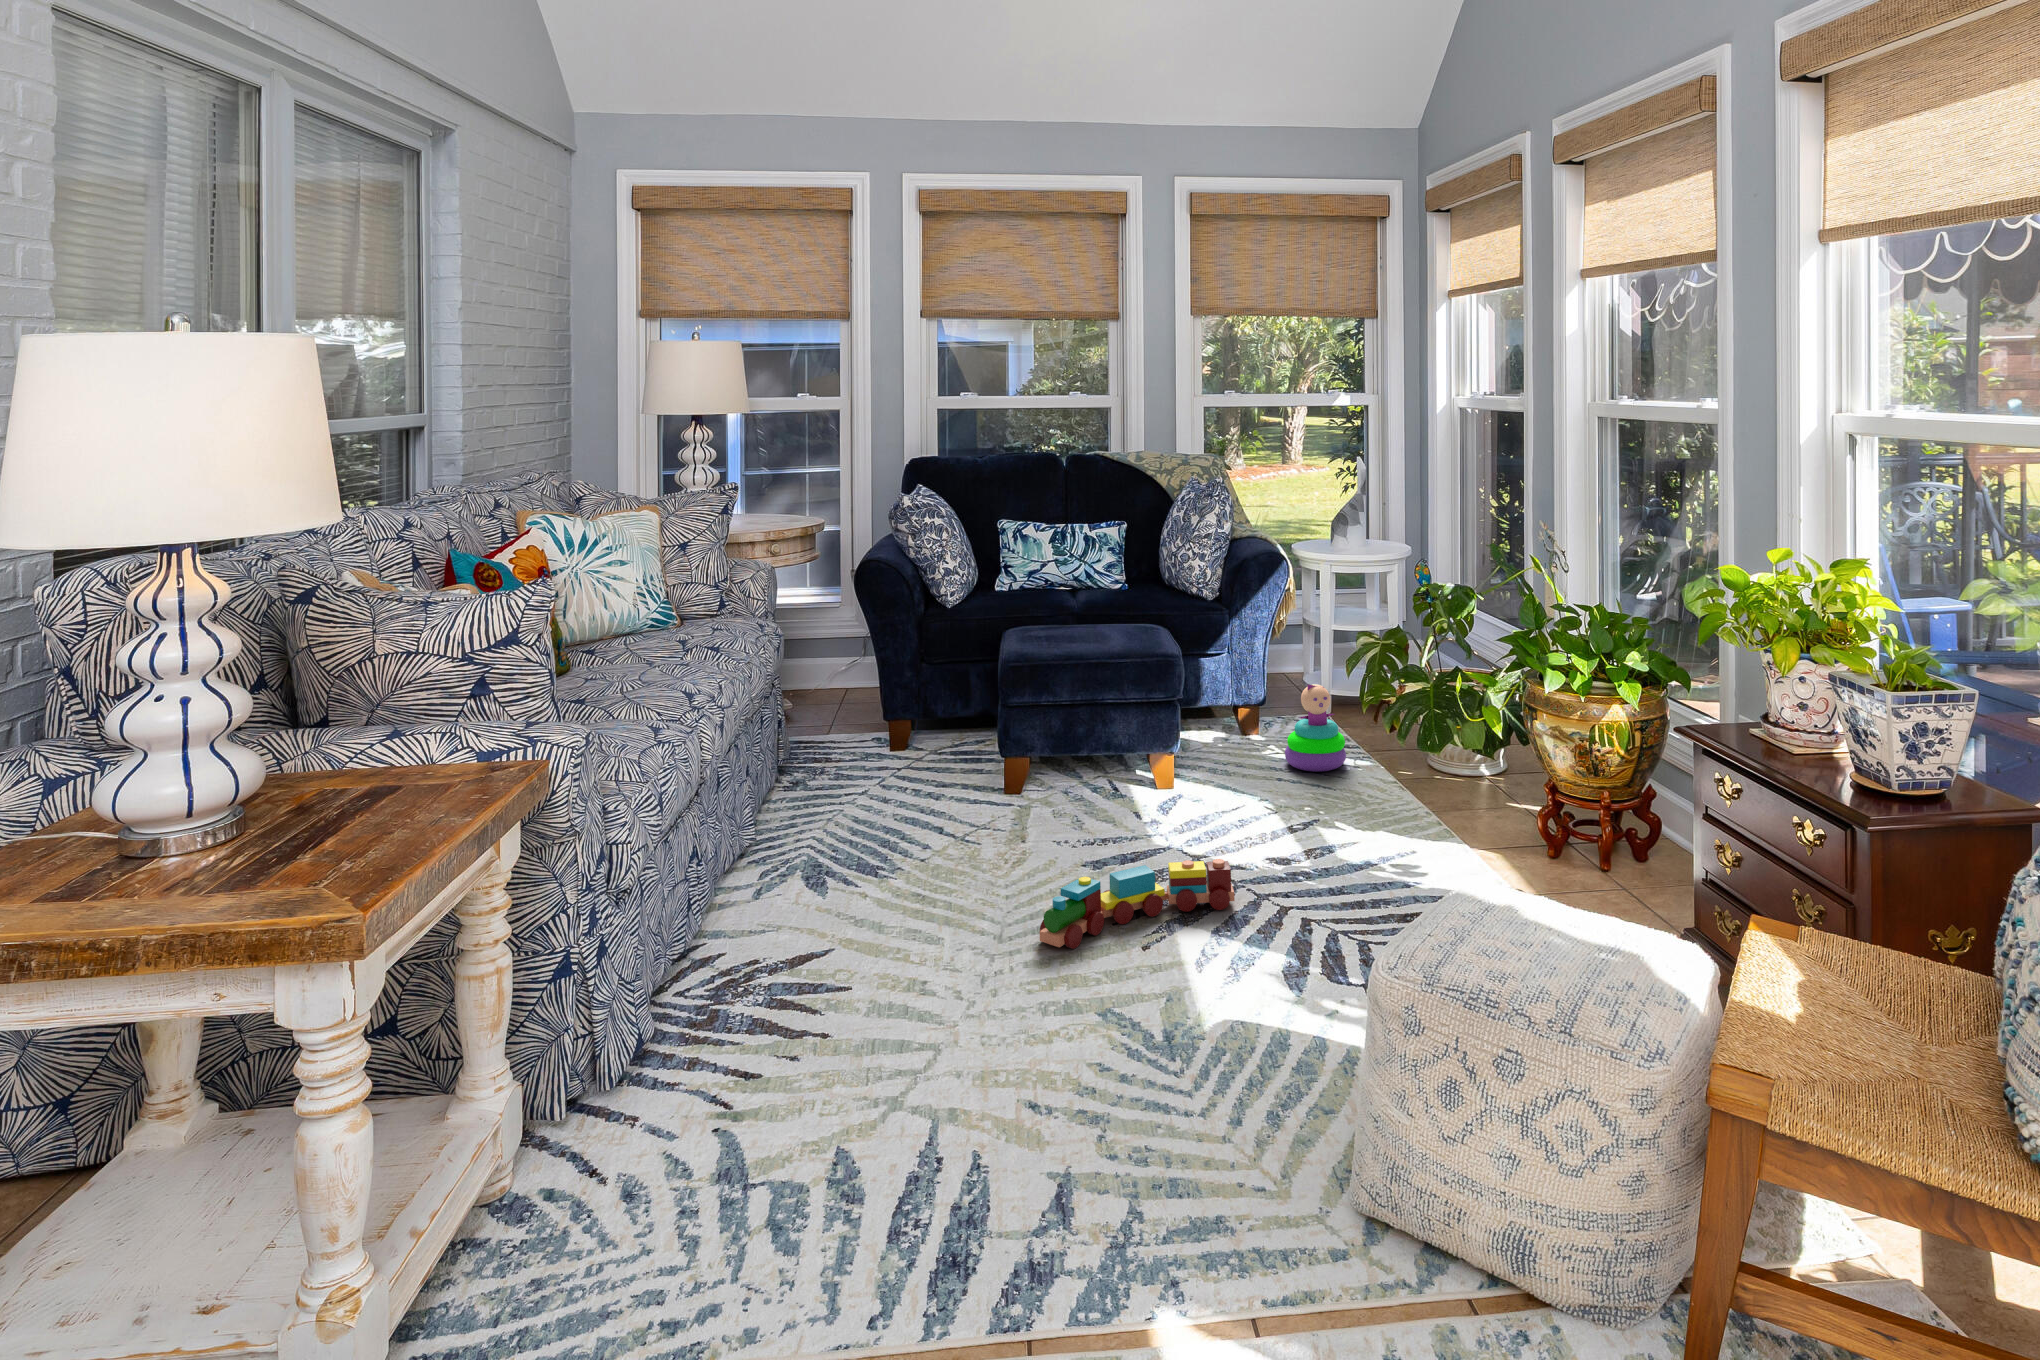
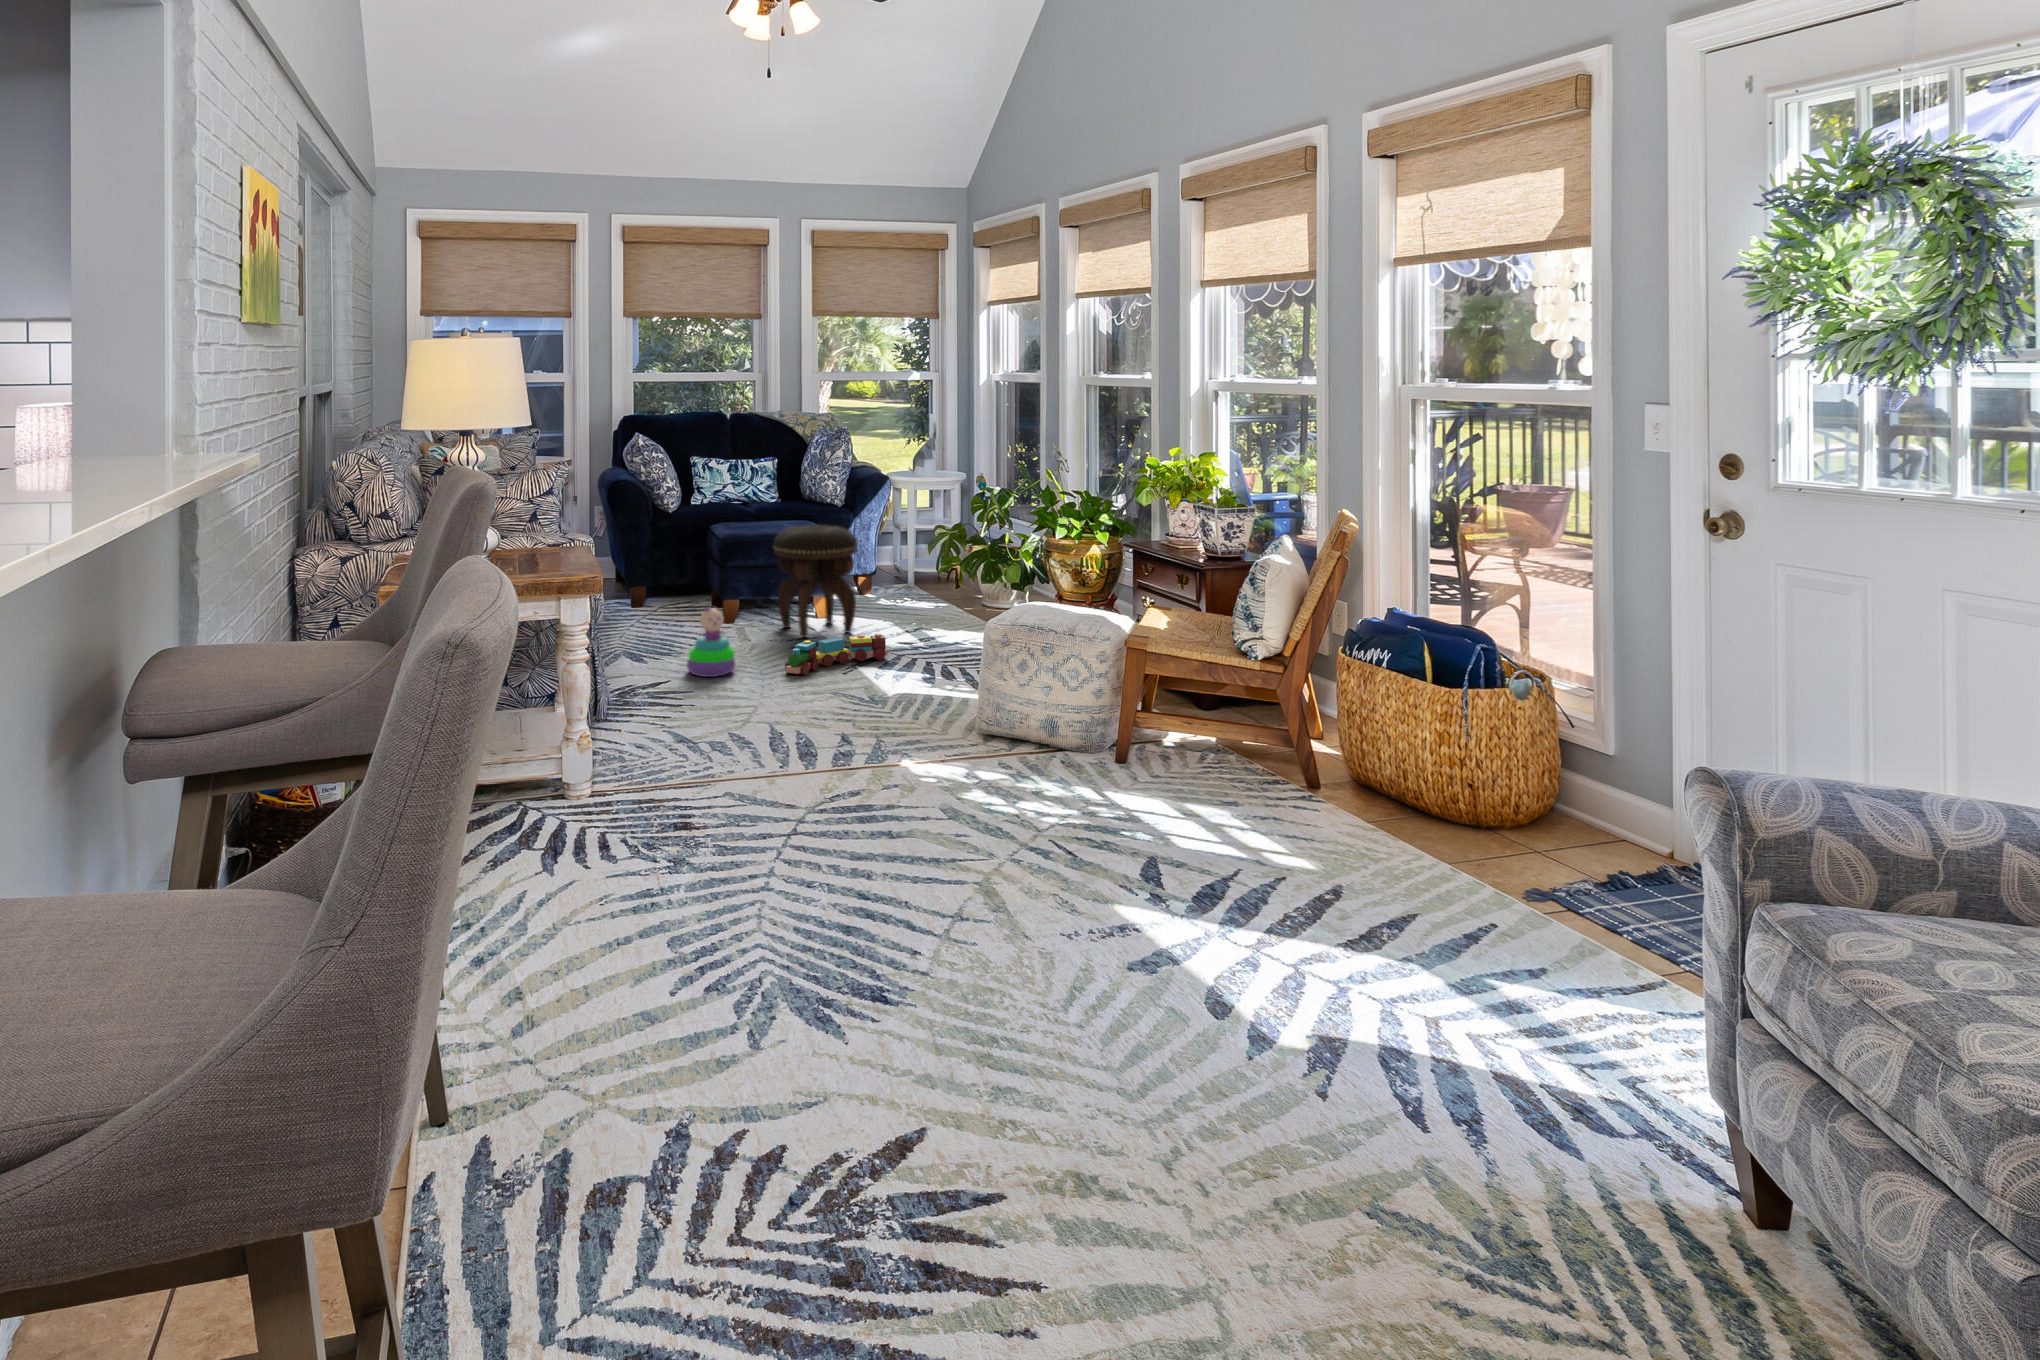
footstool: none [1072,643,1208,838] -> present [773,525,858,638]
stacking toy: present [1285,684,1346,772] -> present [687,608,735,677]

